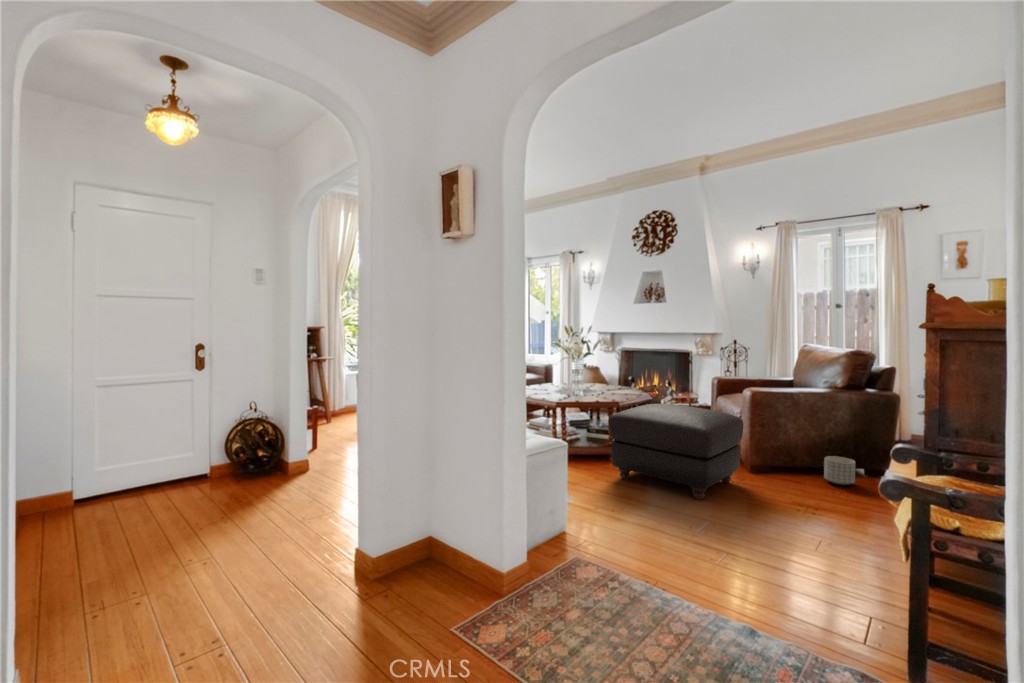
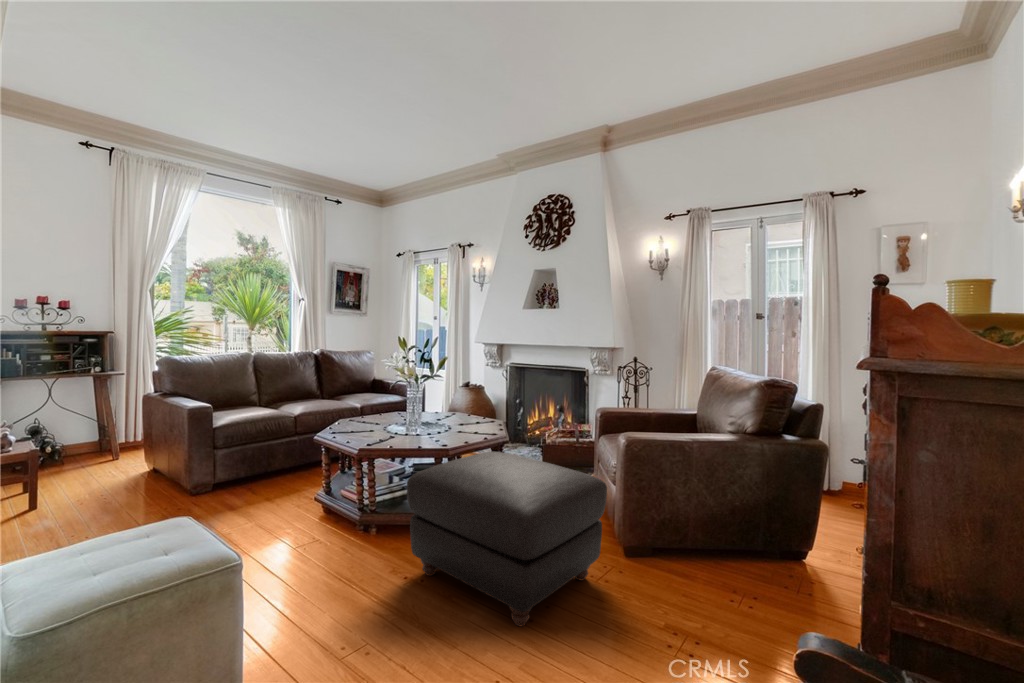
planter: present [824,456,855,485] -> none [724,534,767,582]

